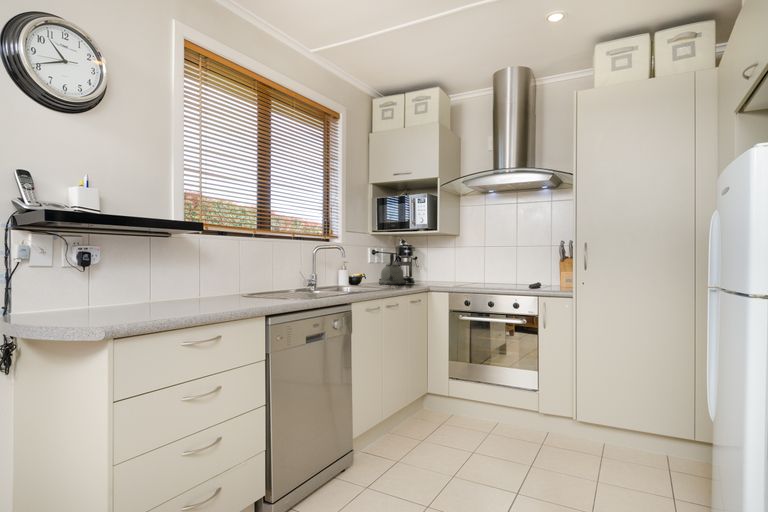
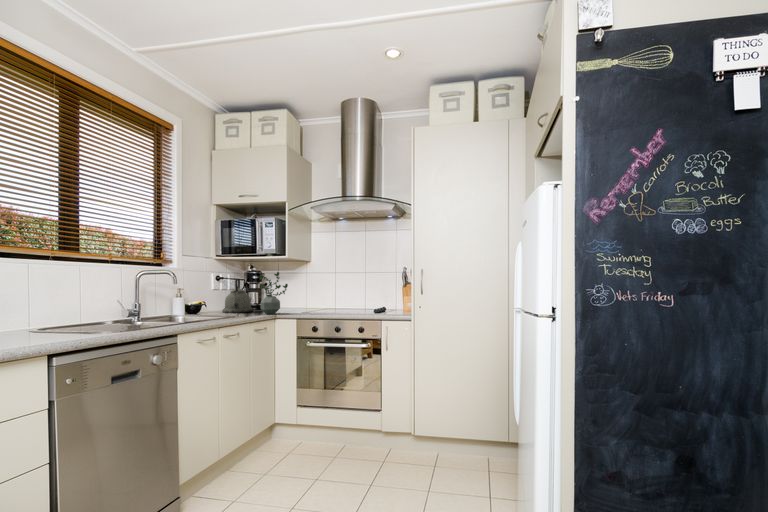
potted plant: none [412,247,438,288] -> present [259,272,288,314]

